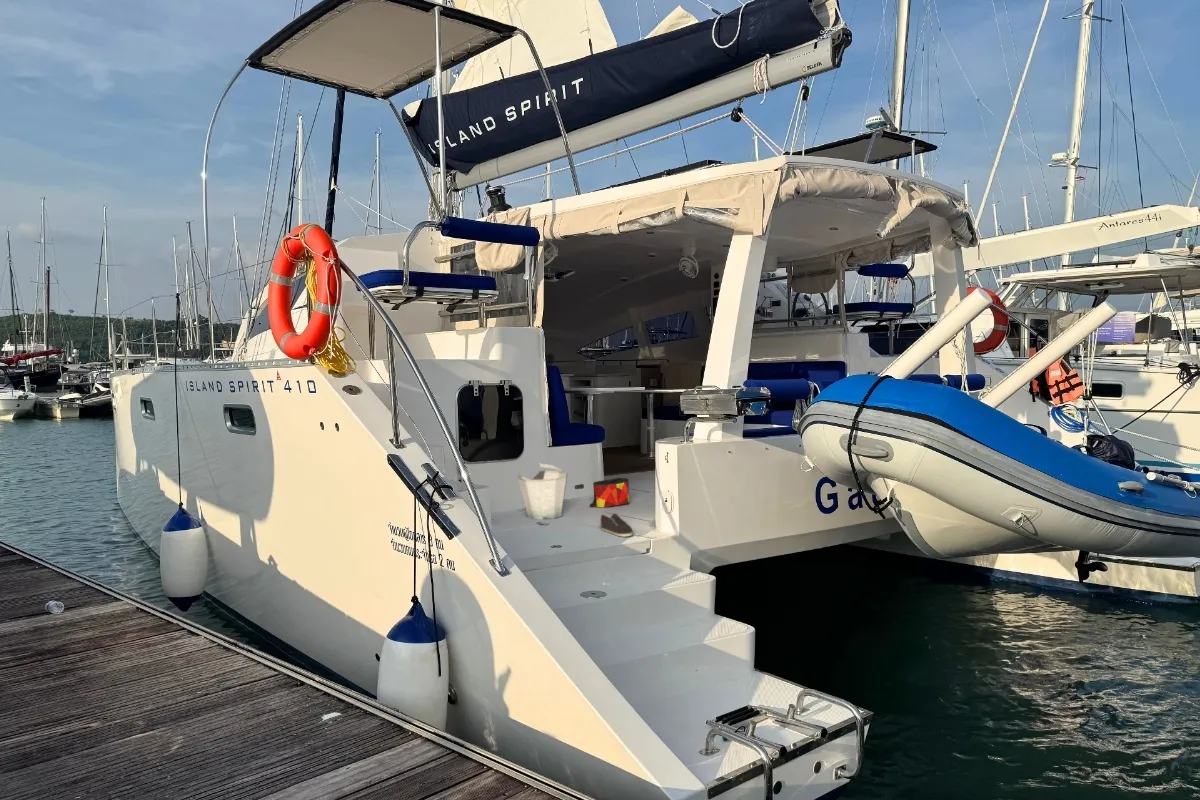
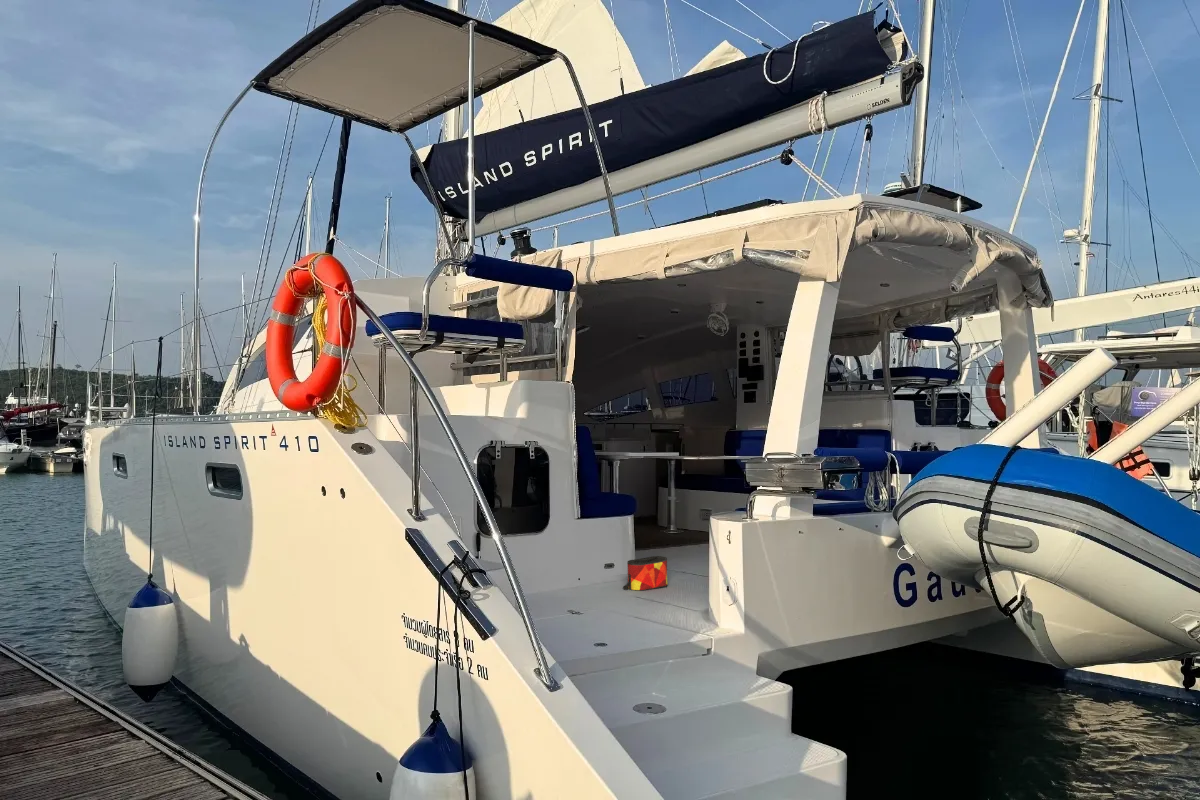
bucket: present [518,464,567,520] -> none [544,538,601,605]
shoe: present [601,514,633,537] -> none [644,601,685,629]

